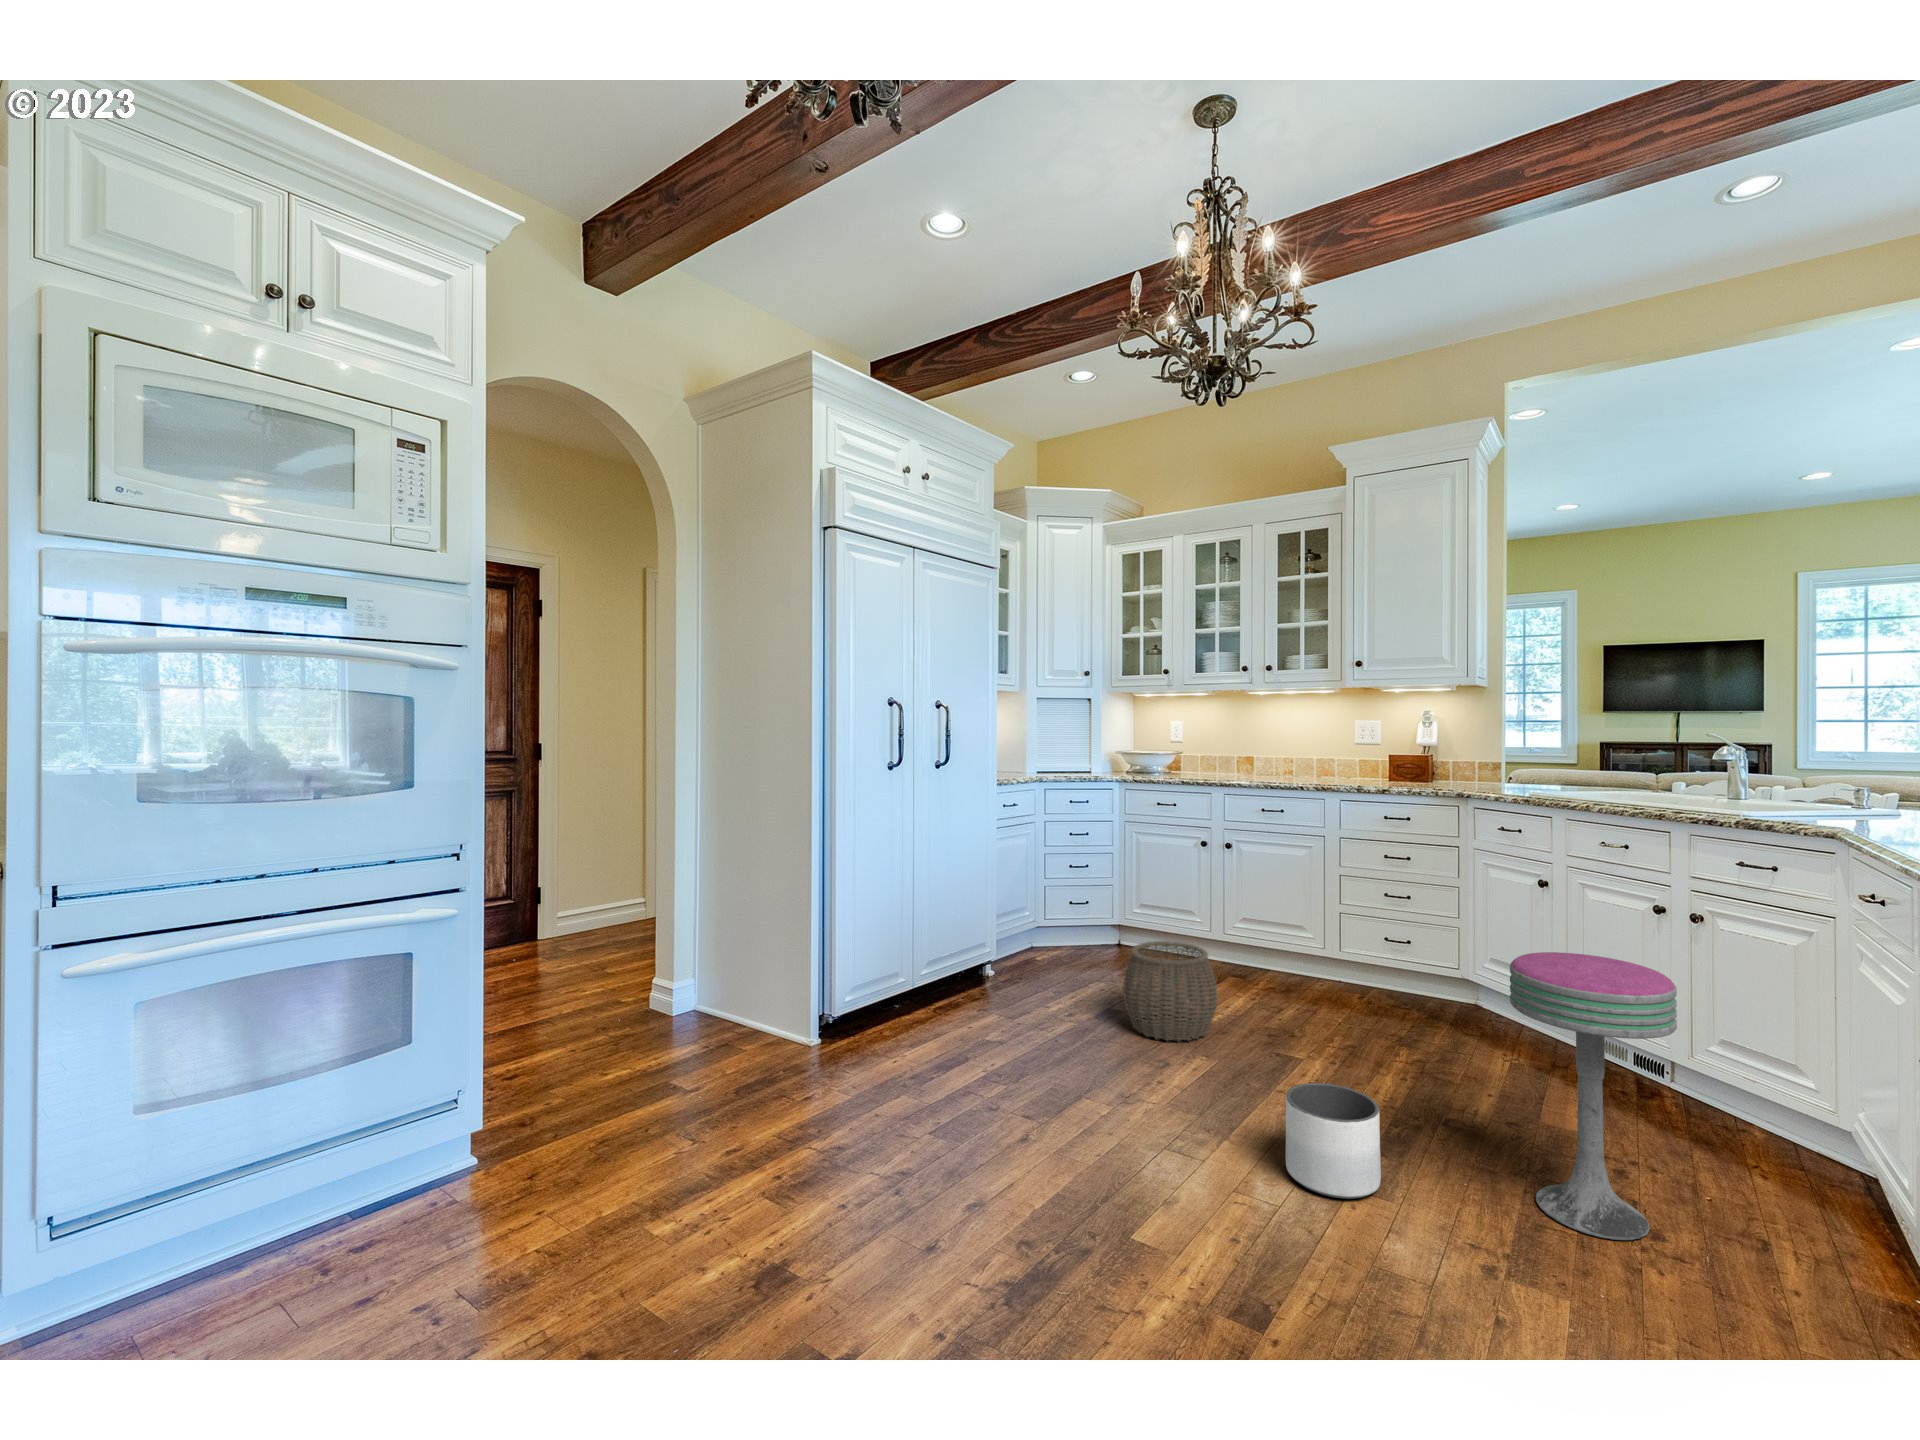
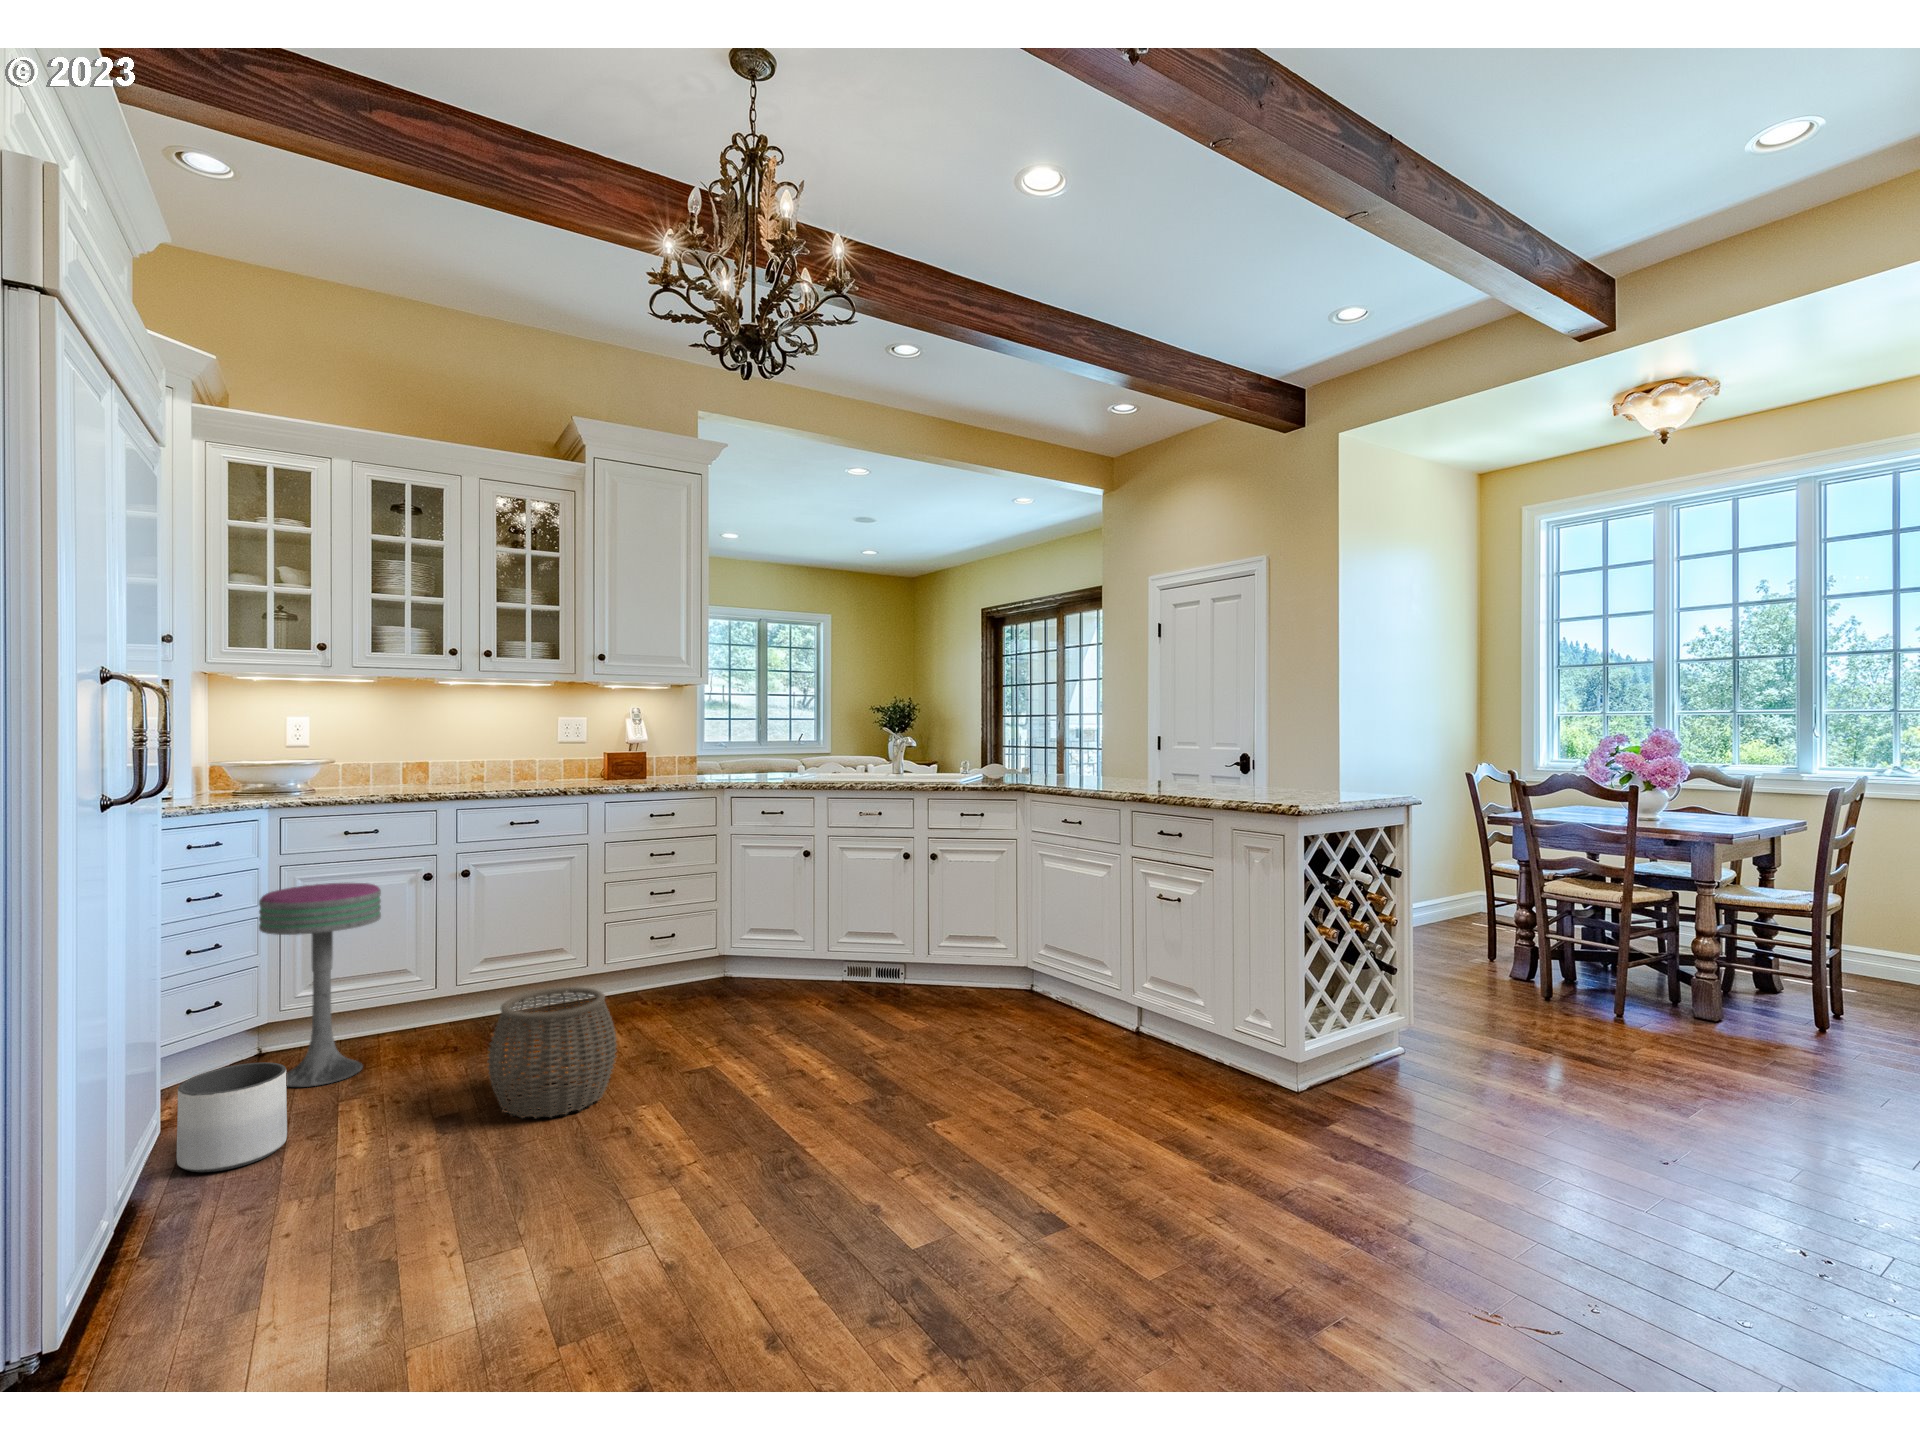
bar stool: present [1510,952,1677,1240] -> present [259,883,381,1087]
planter: present [1286,1083,1381,1199] -> present [177,1062,287,1172]

